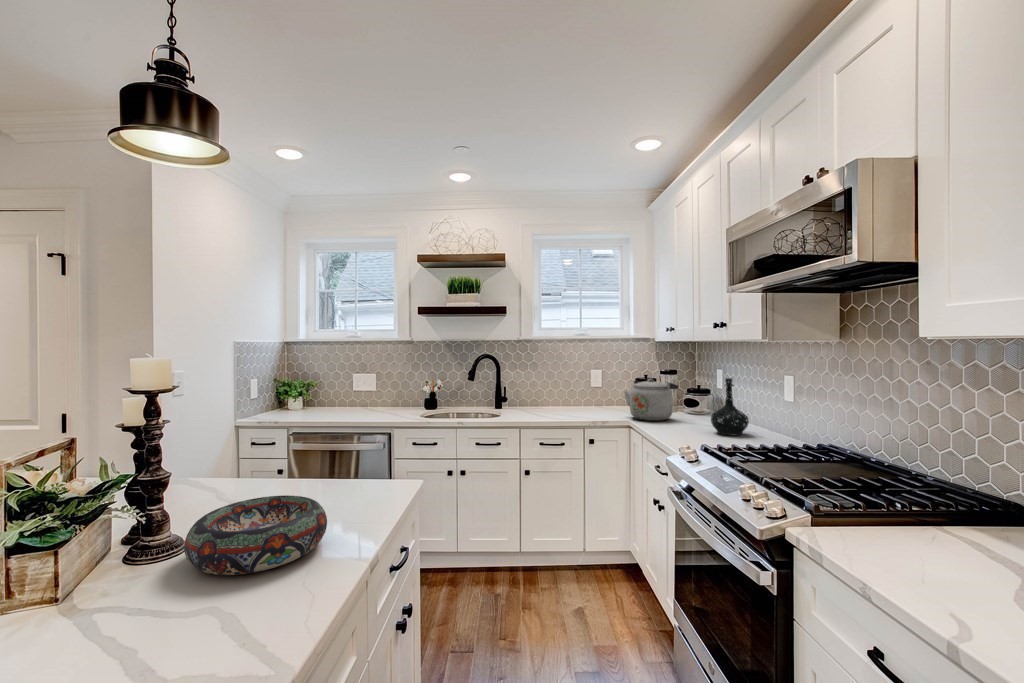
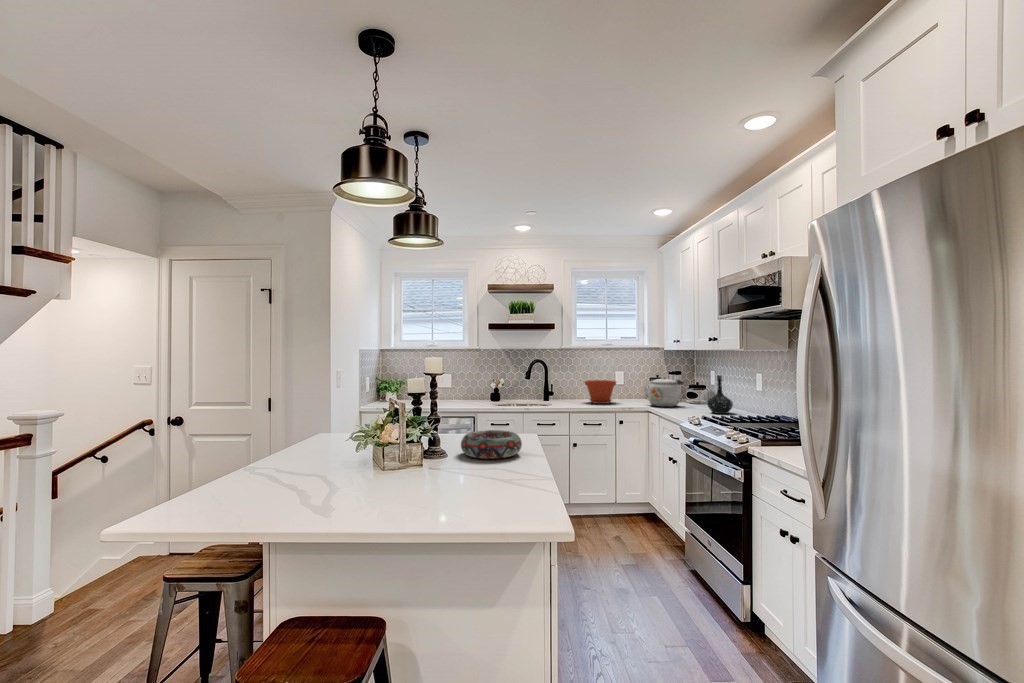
plant pot: none [545,382,589,414] -> present [584,380,616,404]

